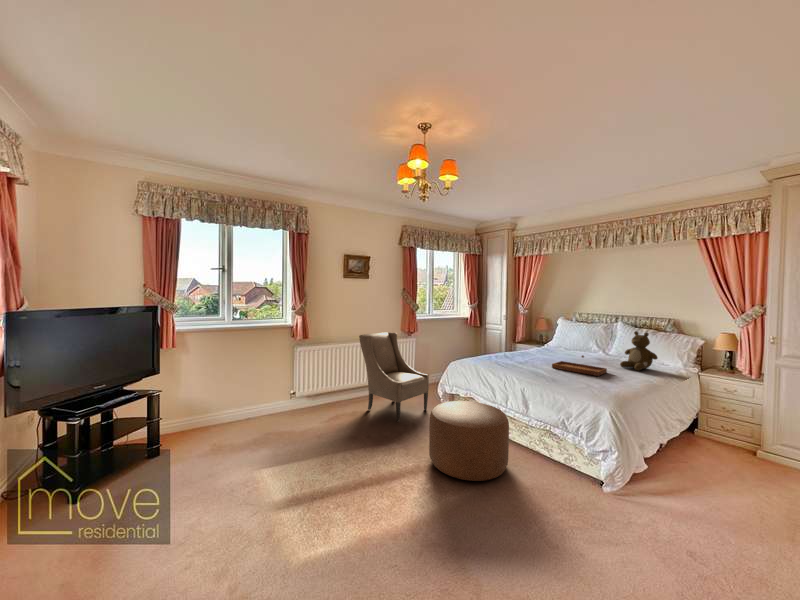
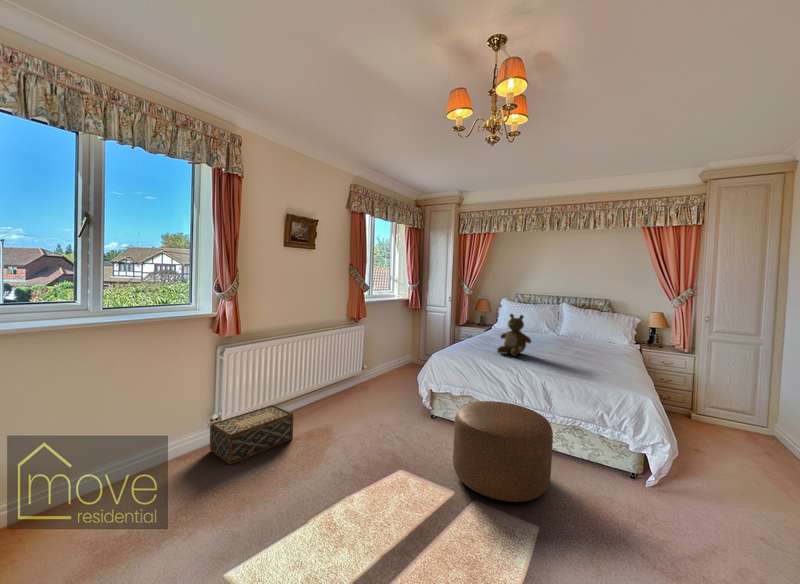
teddy bear: present [620,331,658,371] -> present [497,314,531,356]
armchair: present [359,332,429,422] -> none [312,320,400,435]
tray: present [552,355,607,376] -> none [543,339,594,360]
woven basket: none [286,391,339,424] -> present [210,405,293,464]

